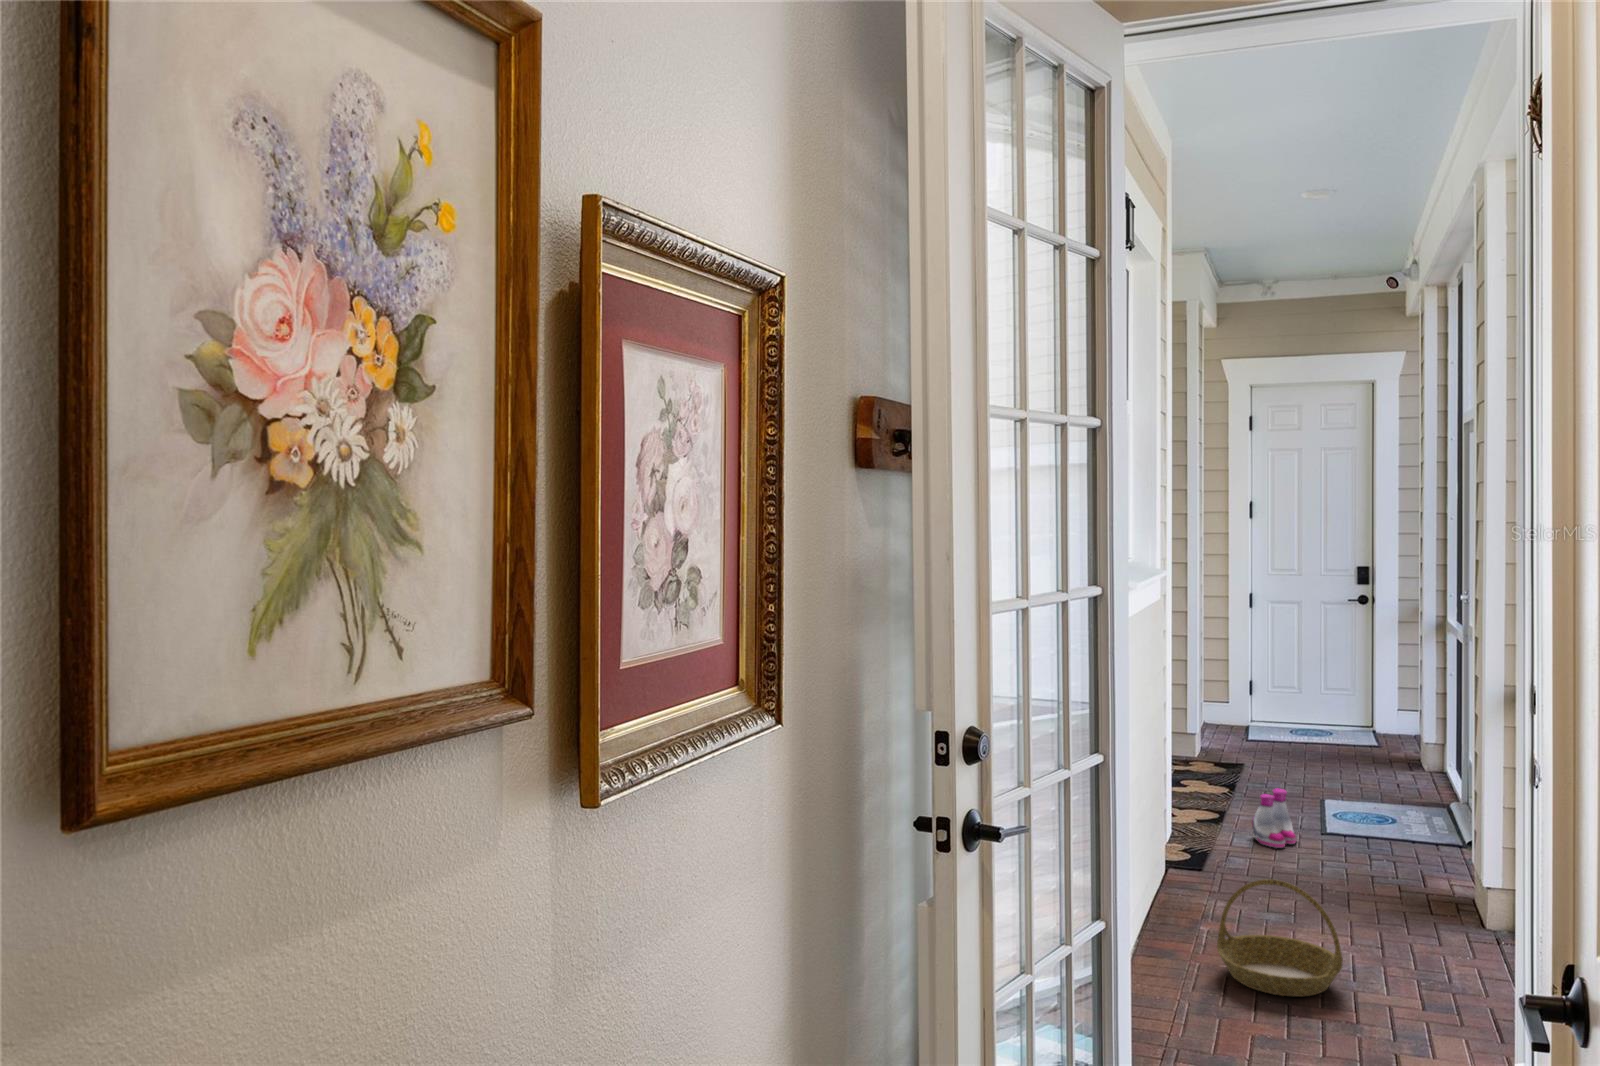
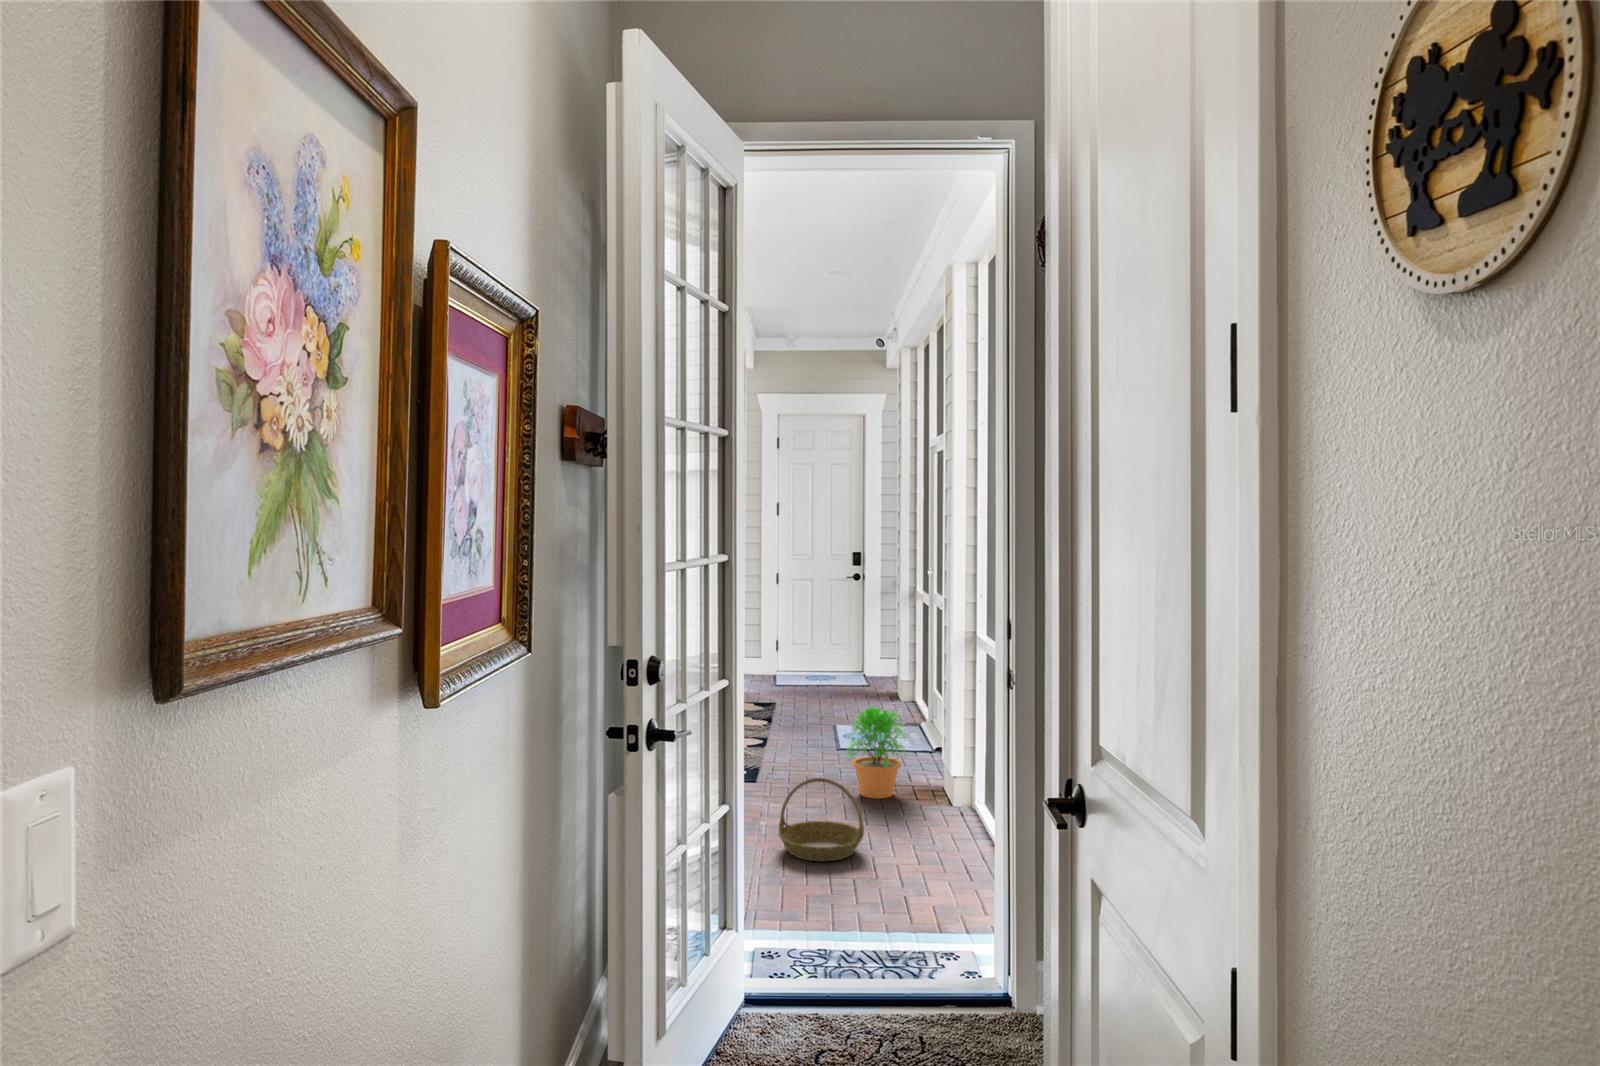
potted plant: none [1323,780,1428,912] -> present [847,706,907,798]
boots: present [1252,788,1296,848] -> none [790,718,822,763]

